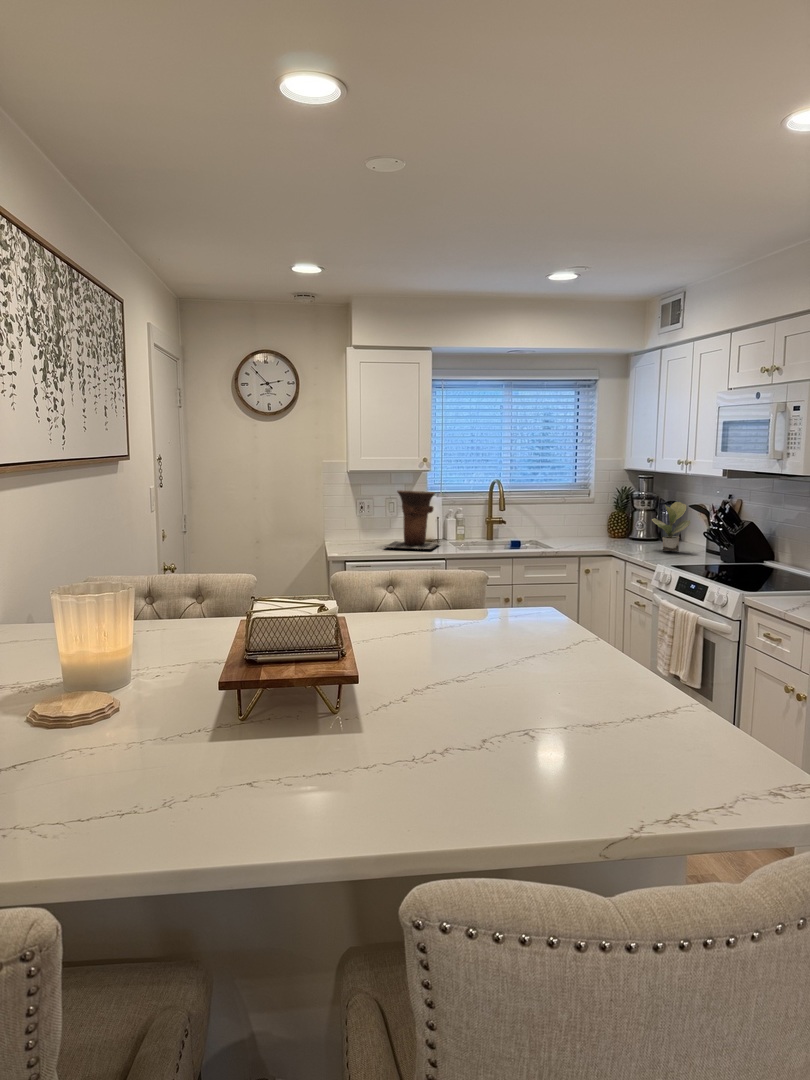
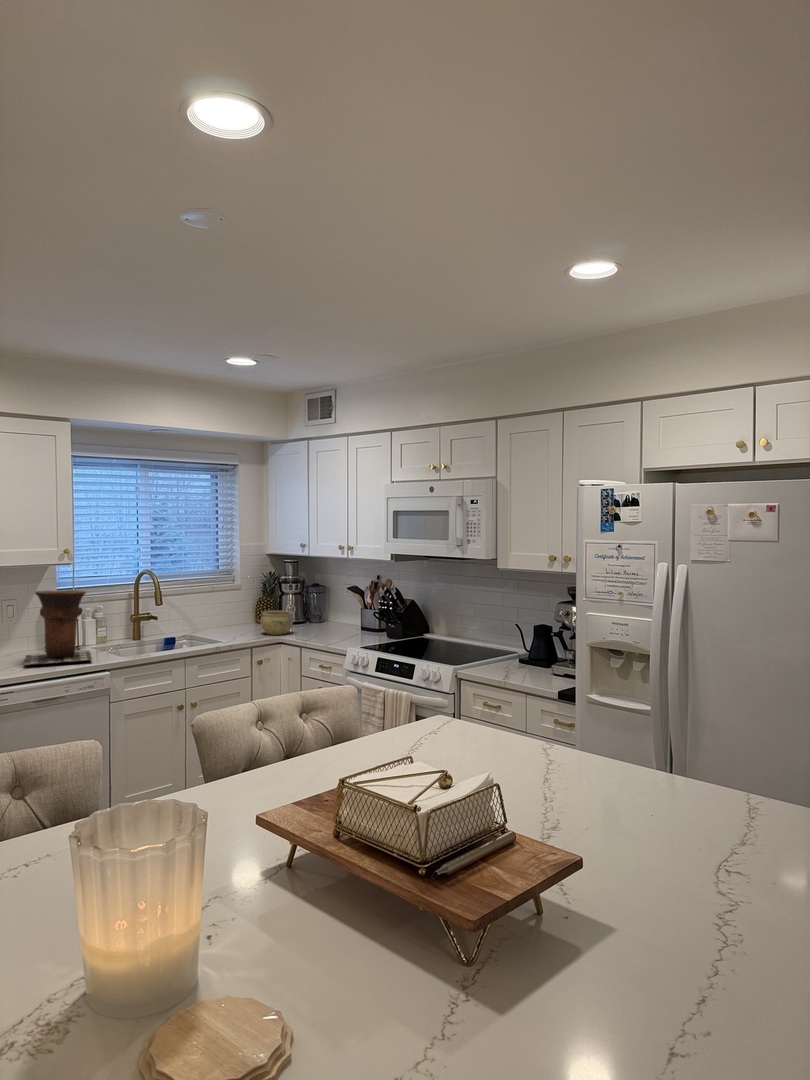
potted plant: present [652,502,690,551] -> none [312,585,350,633]
ceramic bowl: none [601,524,634,547] -> present [260,611,293,635]

